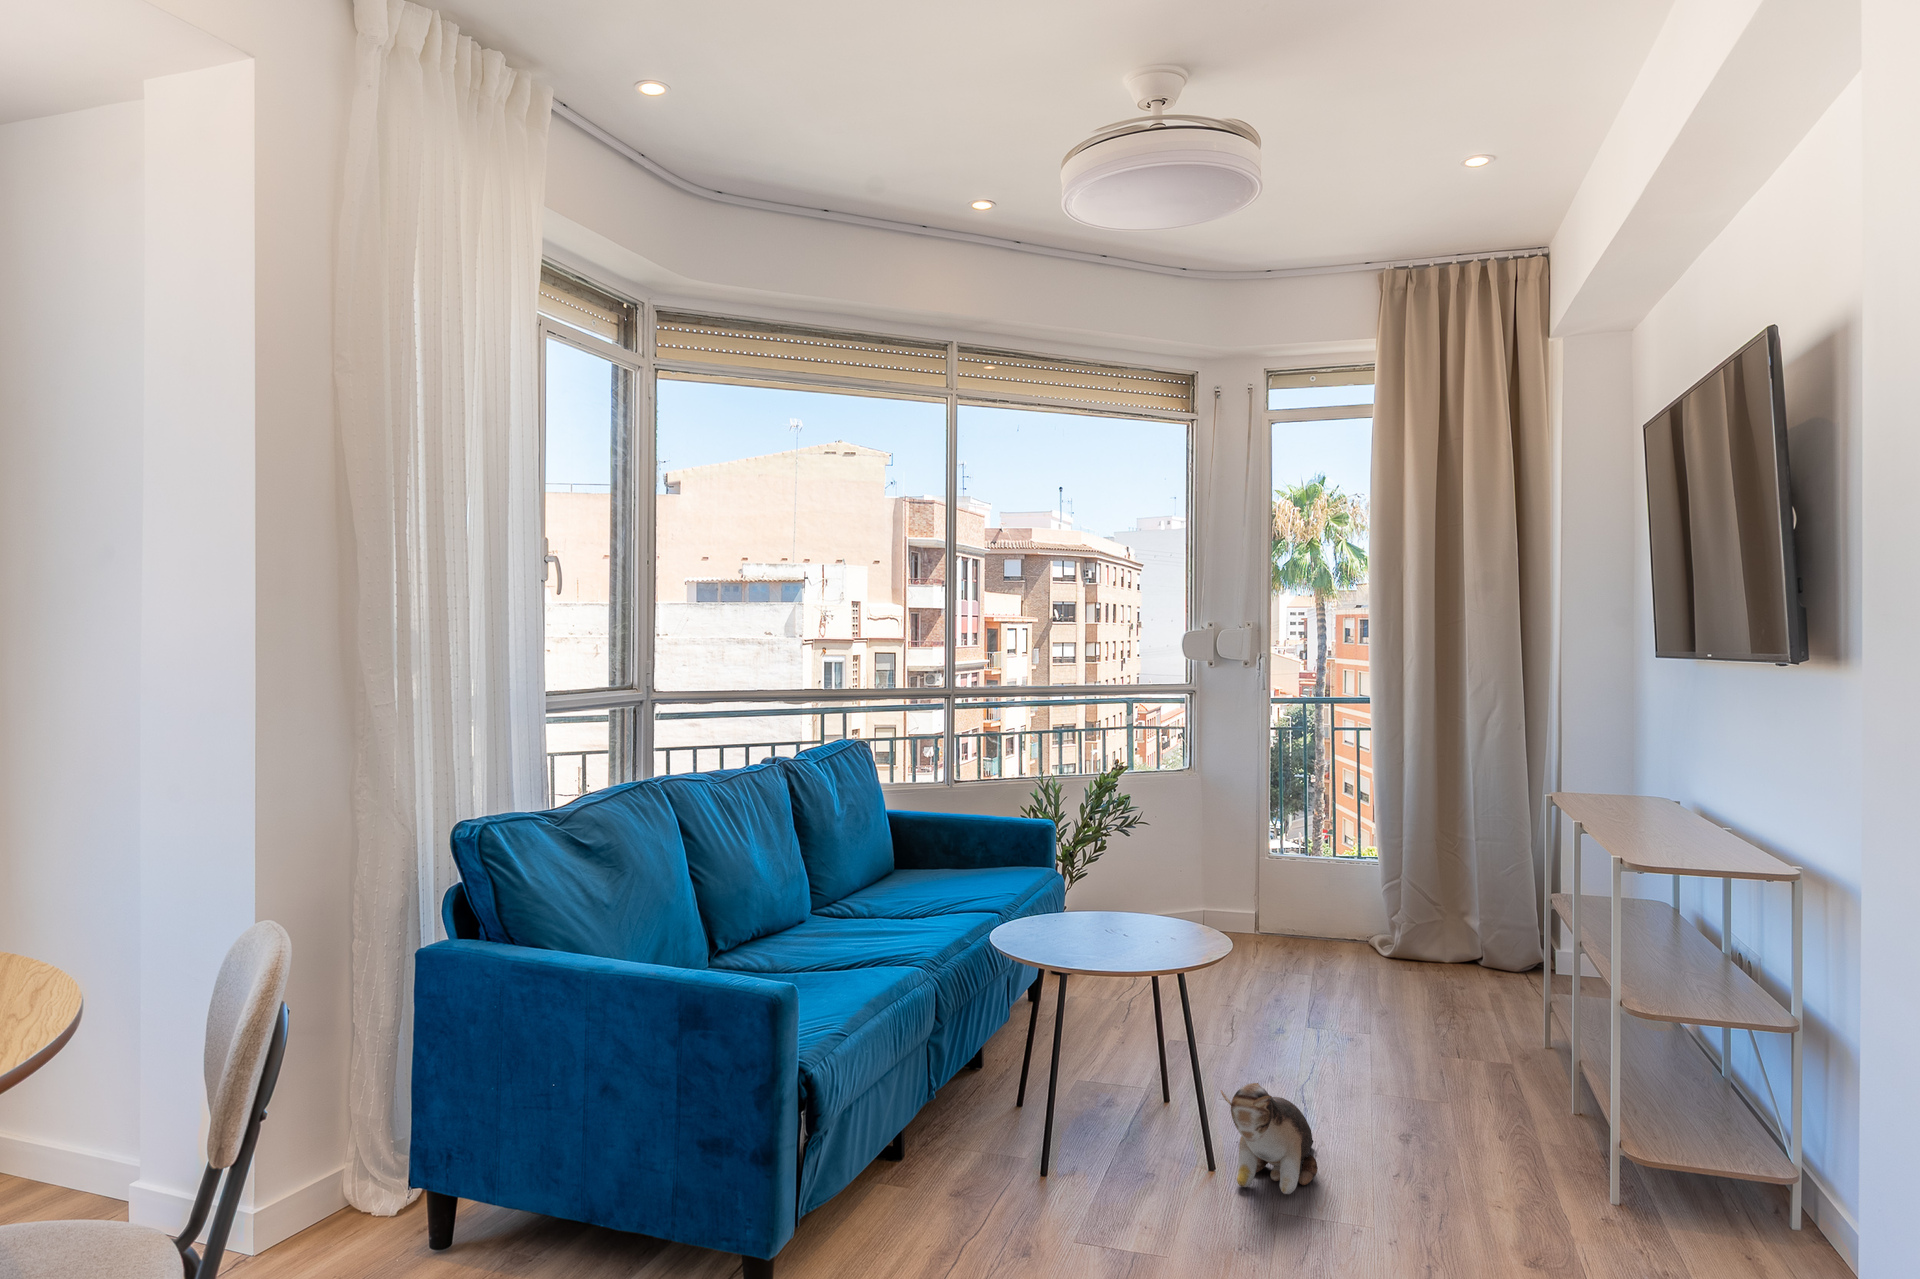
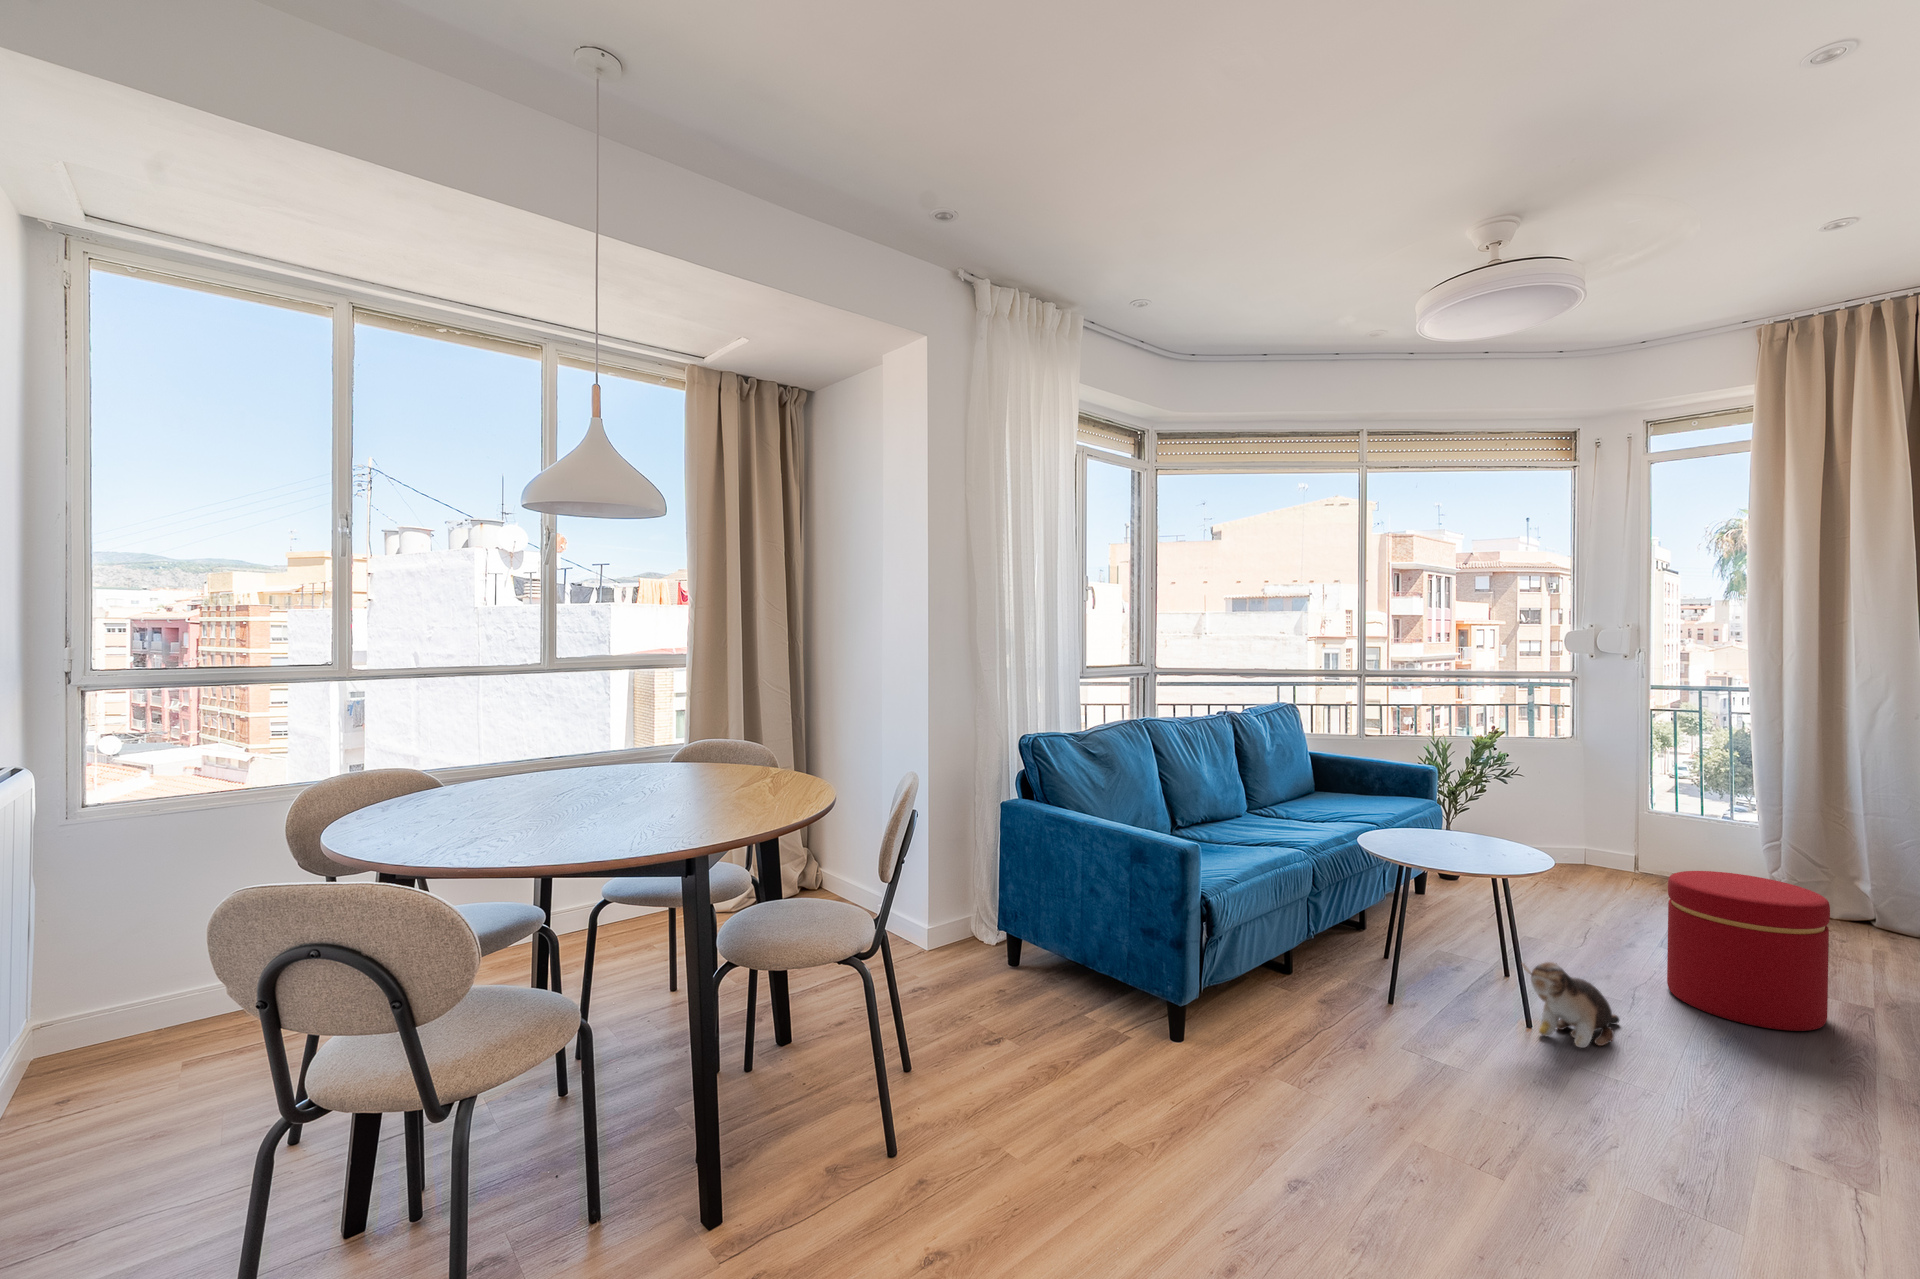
ottoman: none [1339,927,1494,1115] -> present [1667,871,1830,1031]

